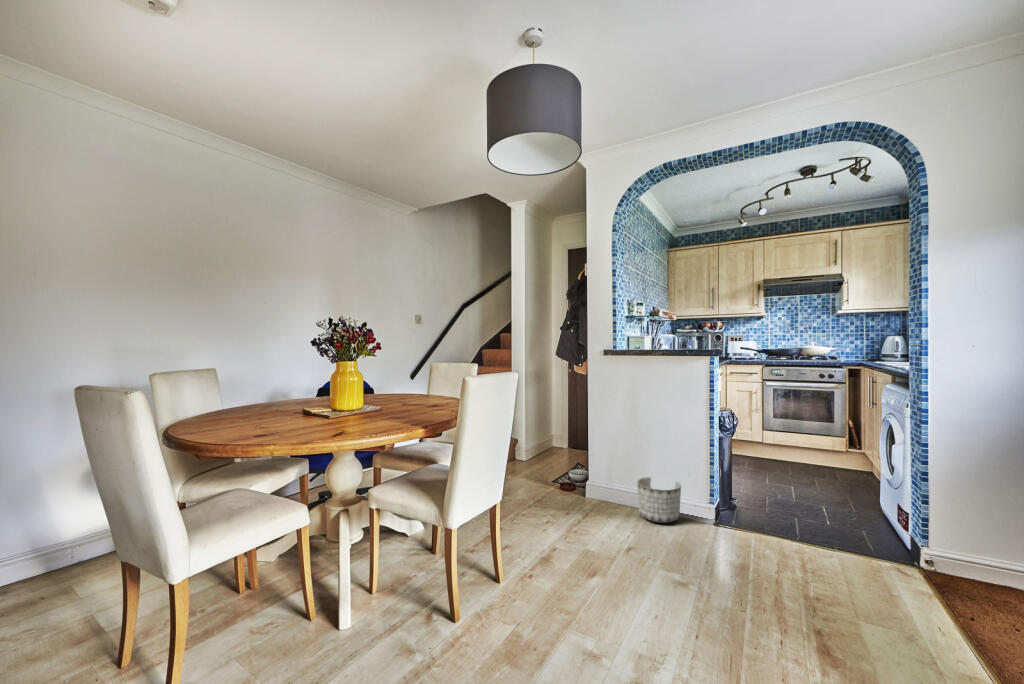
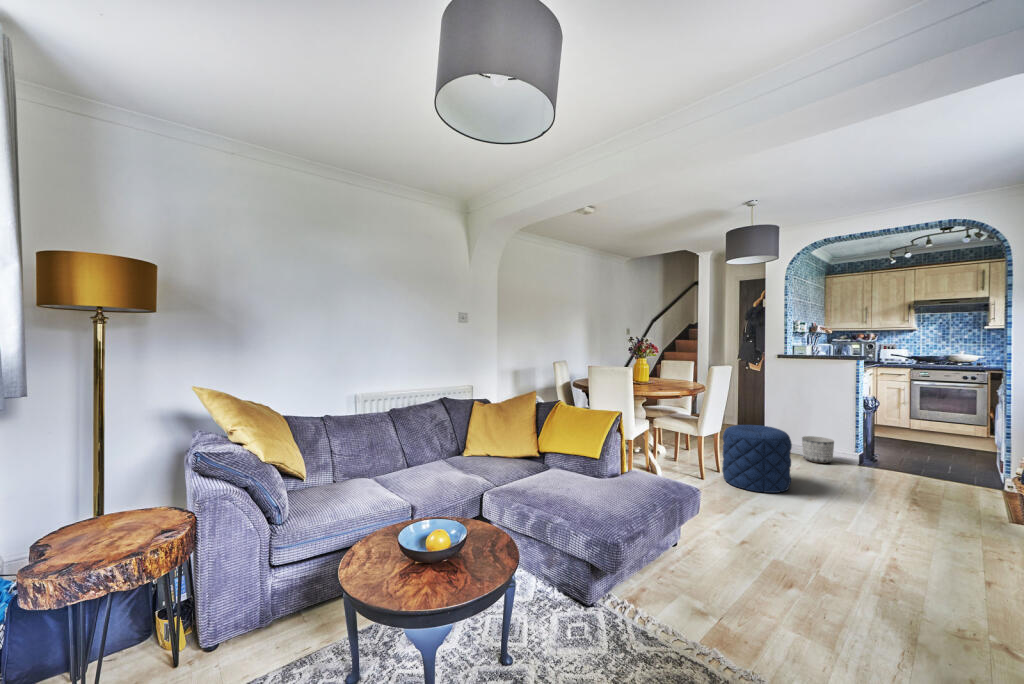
pouf: none [489,485,610,645] -> present [722,425,792,493]

